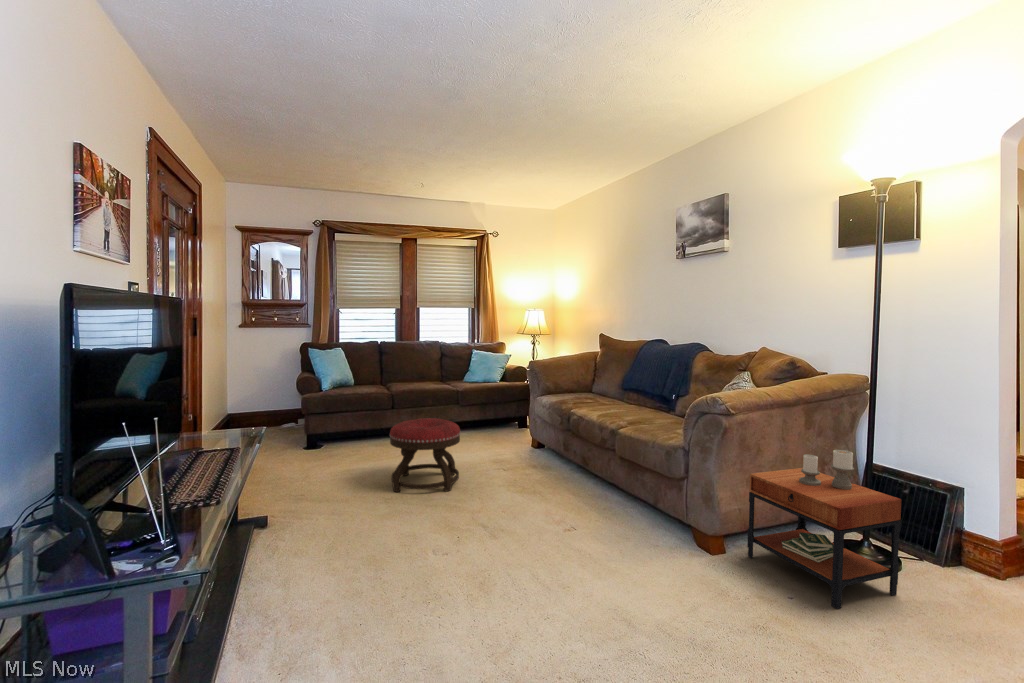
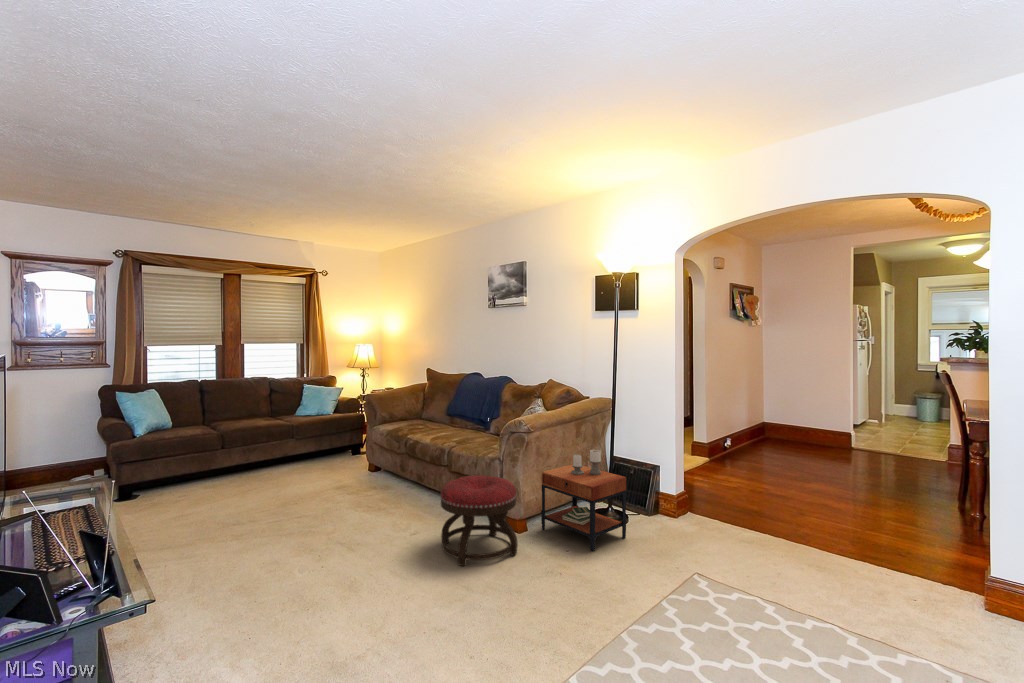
ottoman: present [390,418,460,492] -> present [440,475,518,566]

